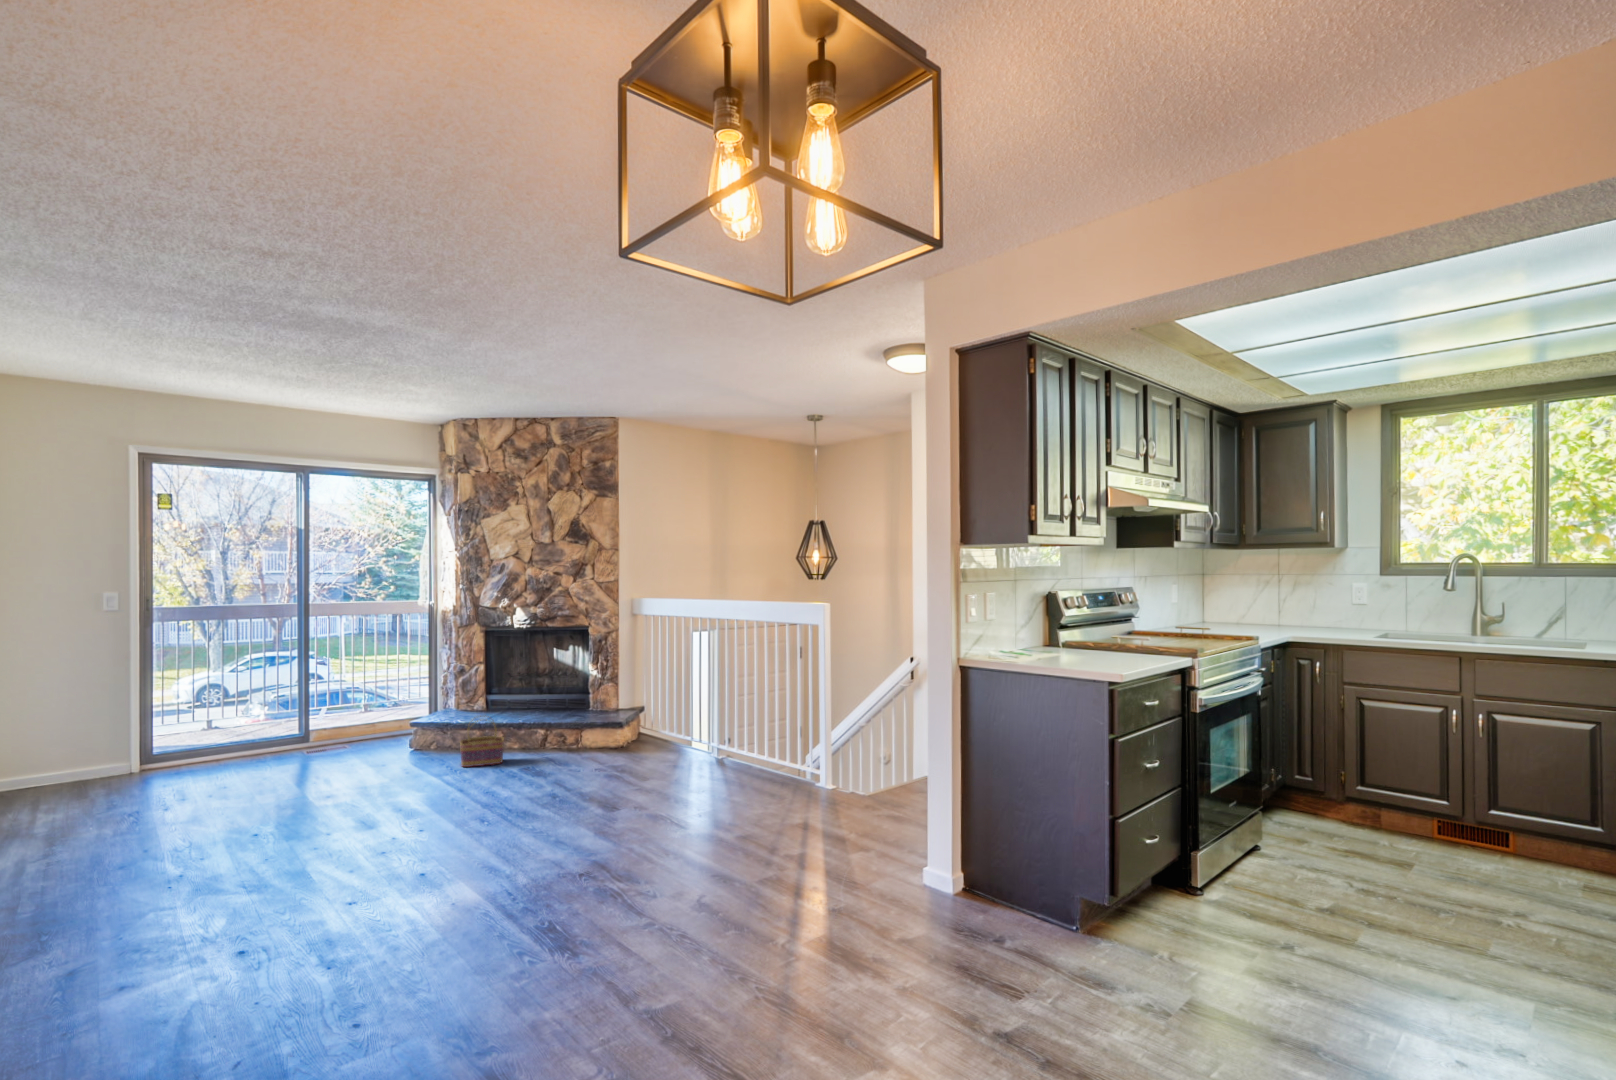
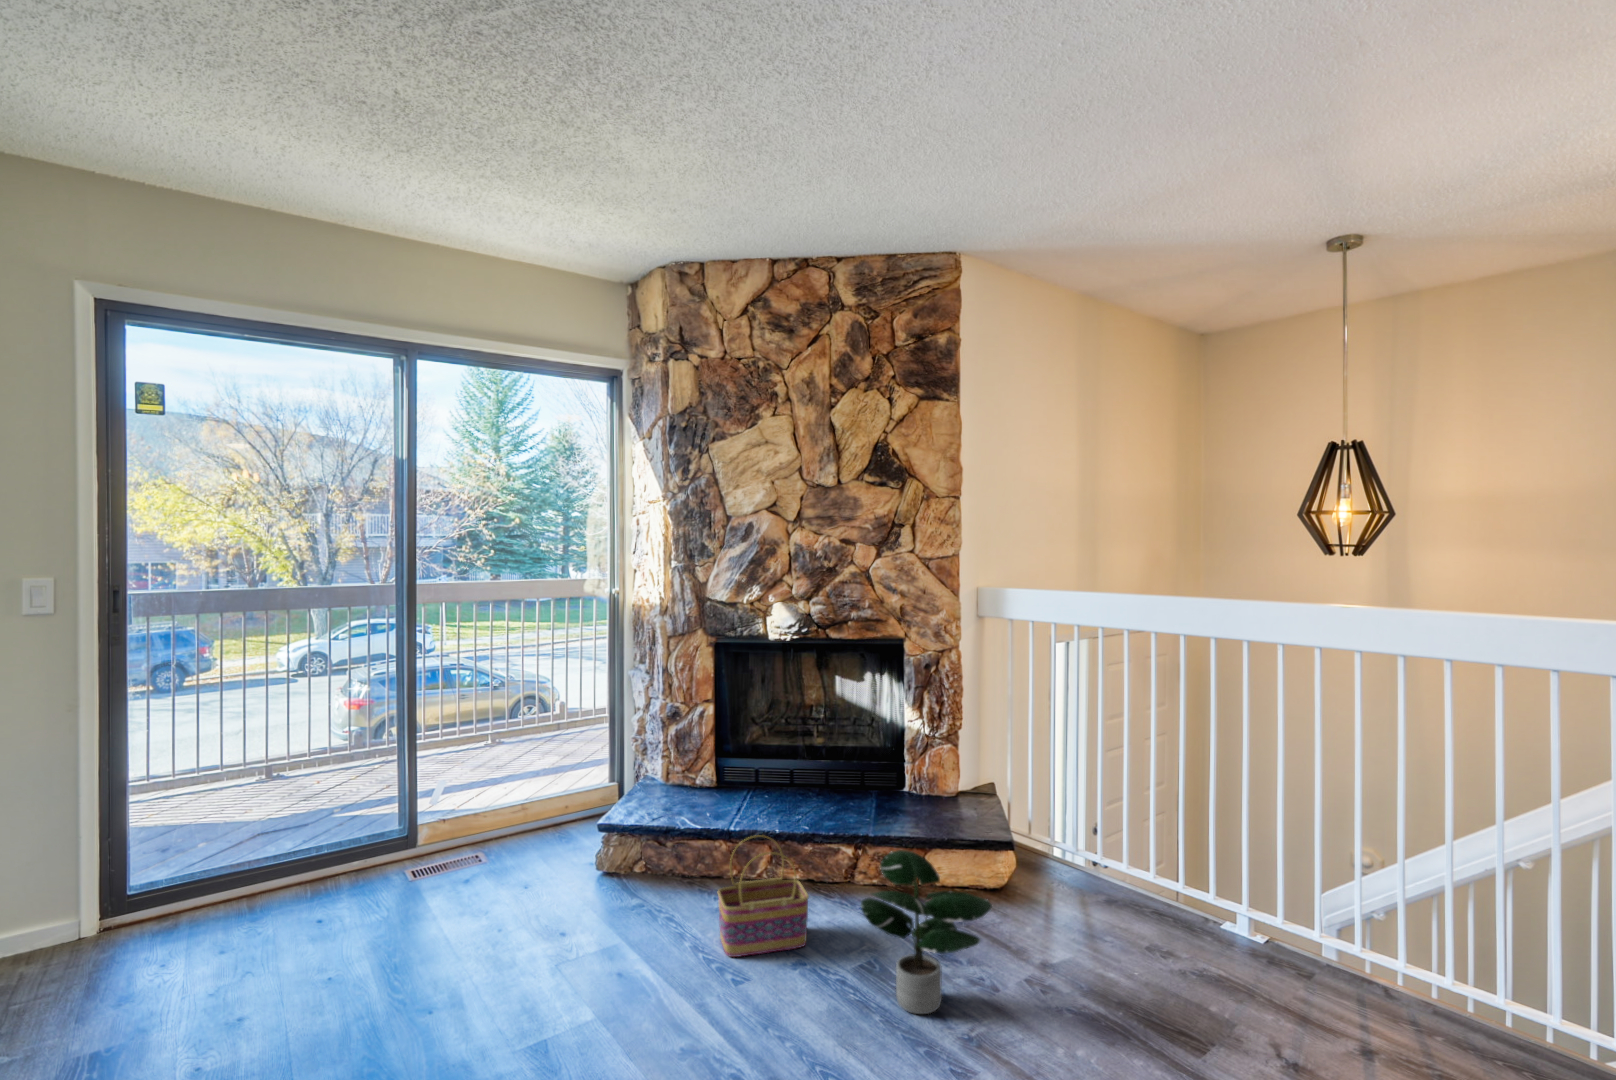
potted plant: none [514,713,570,776] -> present [861,850,992,1014]

